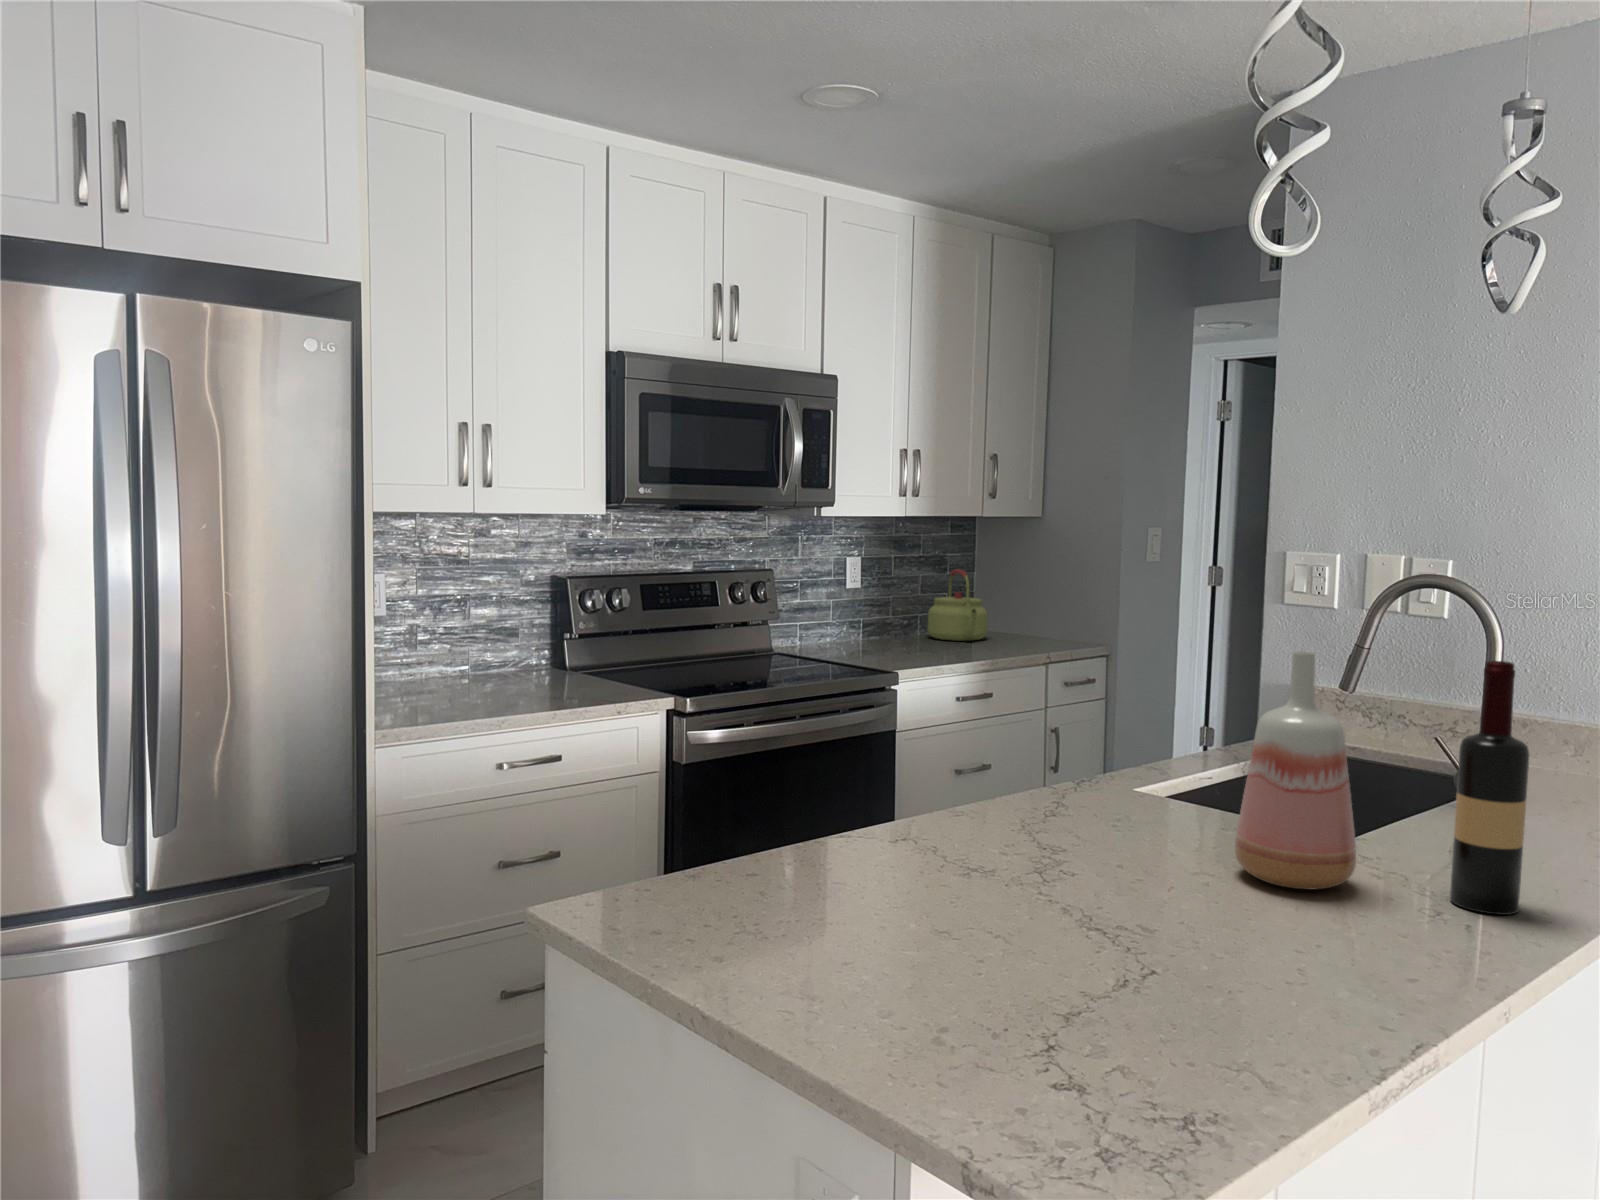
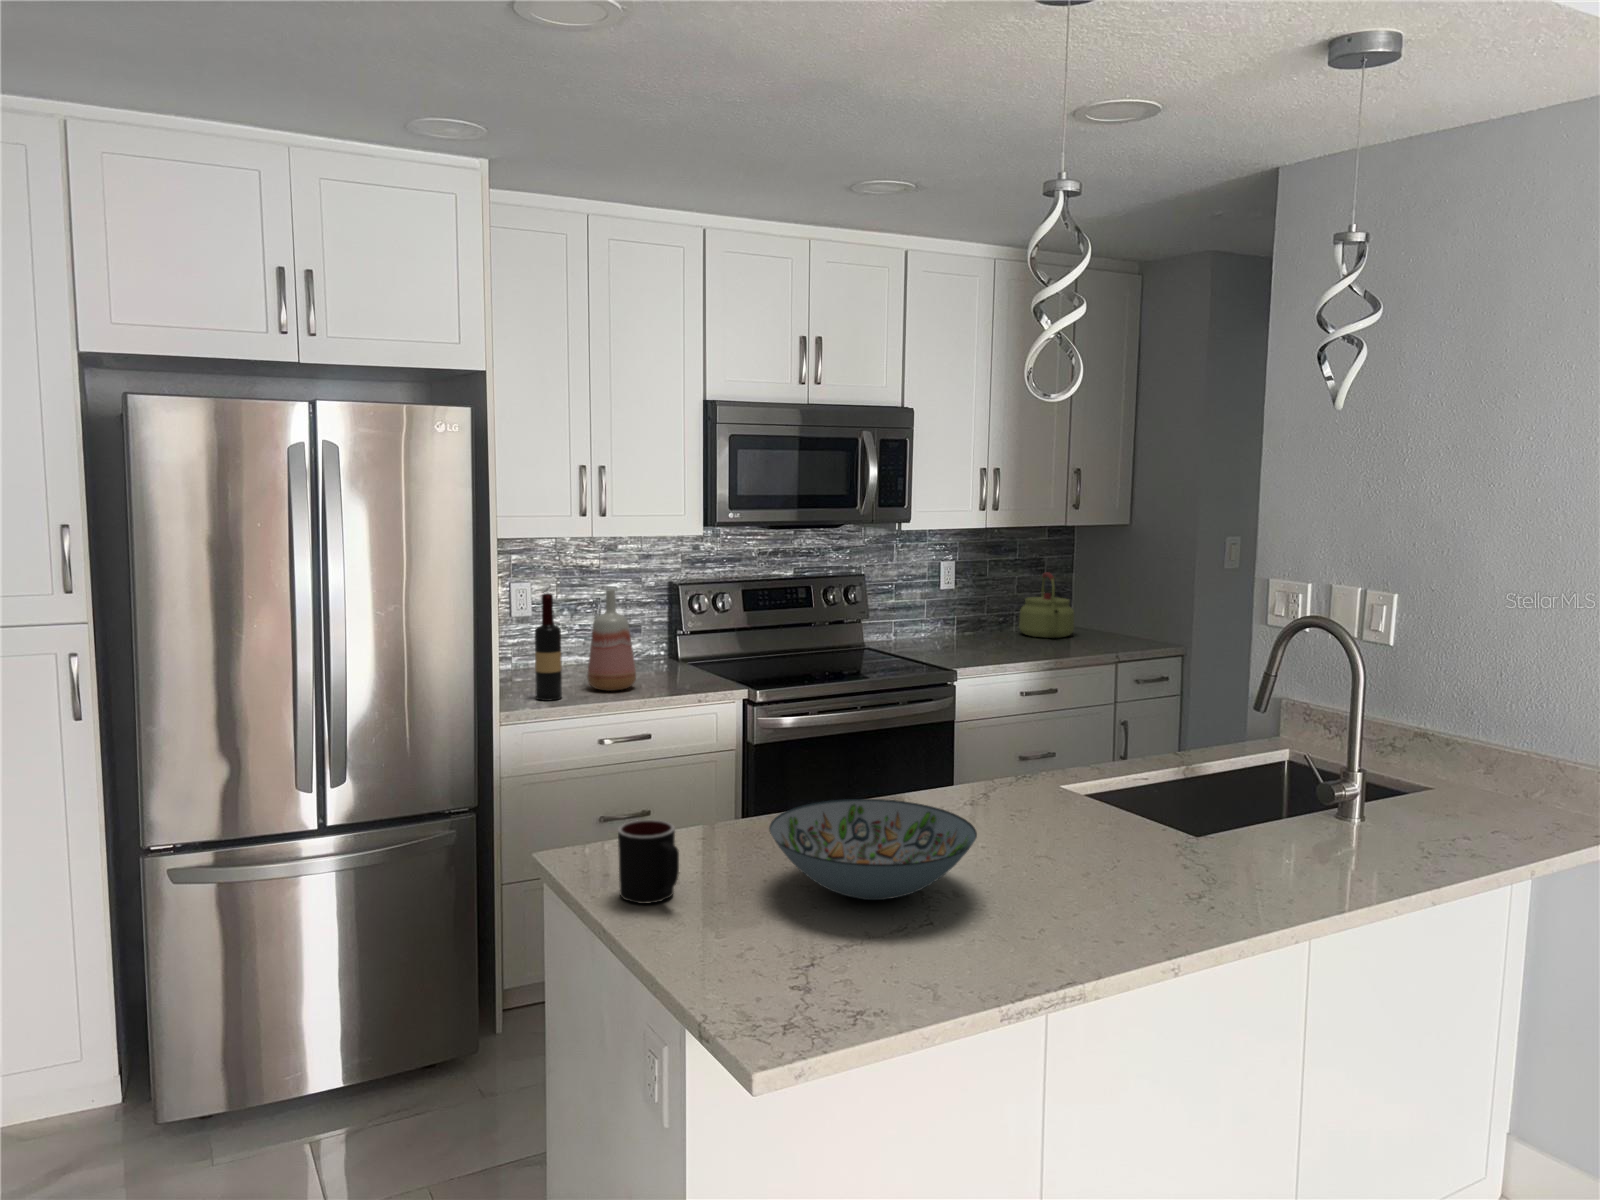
vase: present [1235,651,1356,890] -> present [587,589,636,691]
wine bottle: present [1450,661,1529,915] -> present [535,593,562,701]
decorative bowl: none [925,804,1222,940] -> present [769,799,977,900]
mug: none [728,845,834,970] -> present [618,820,679,904]

